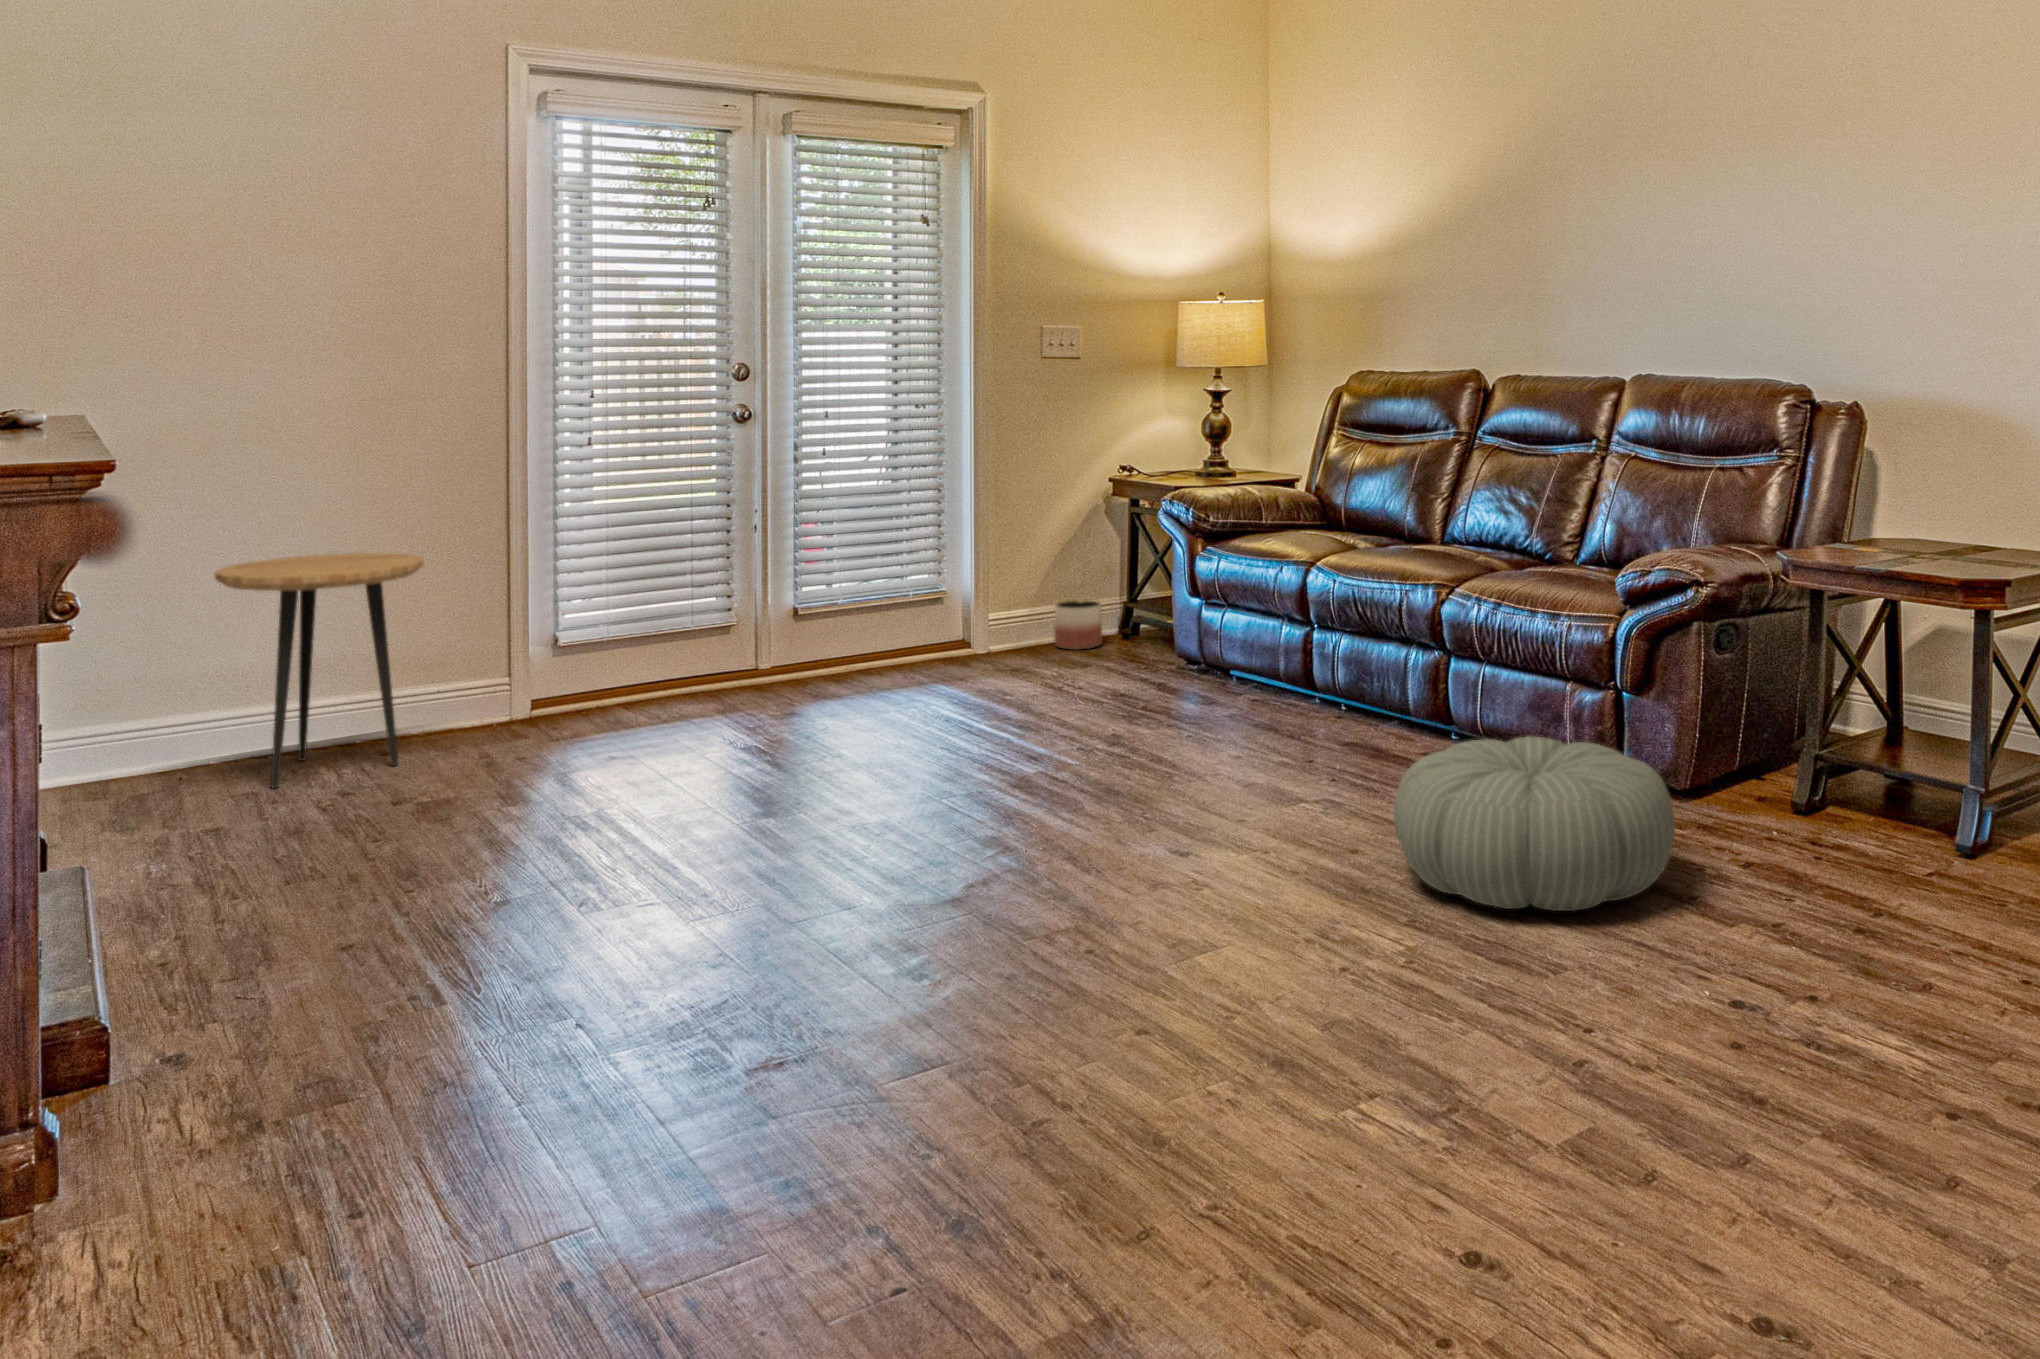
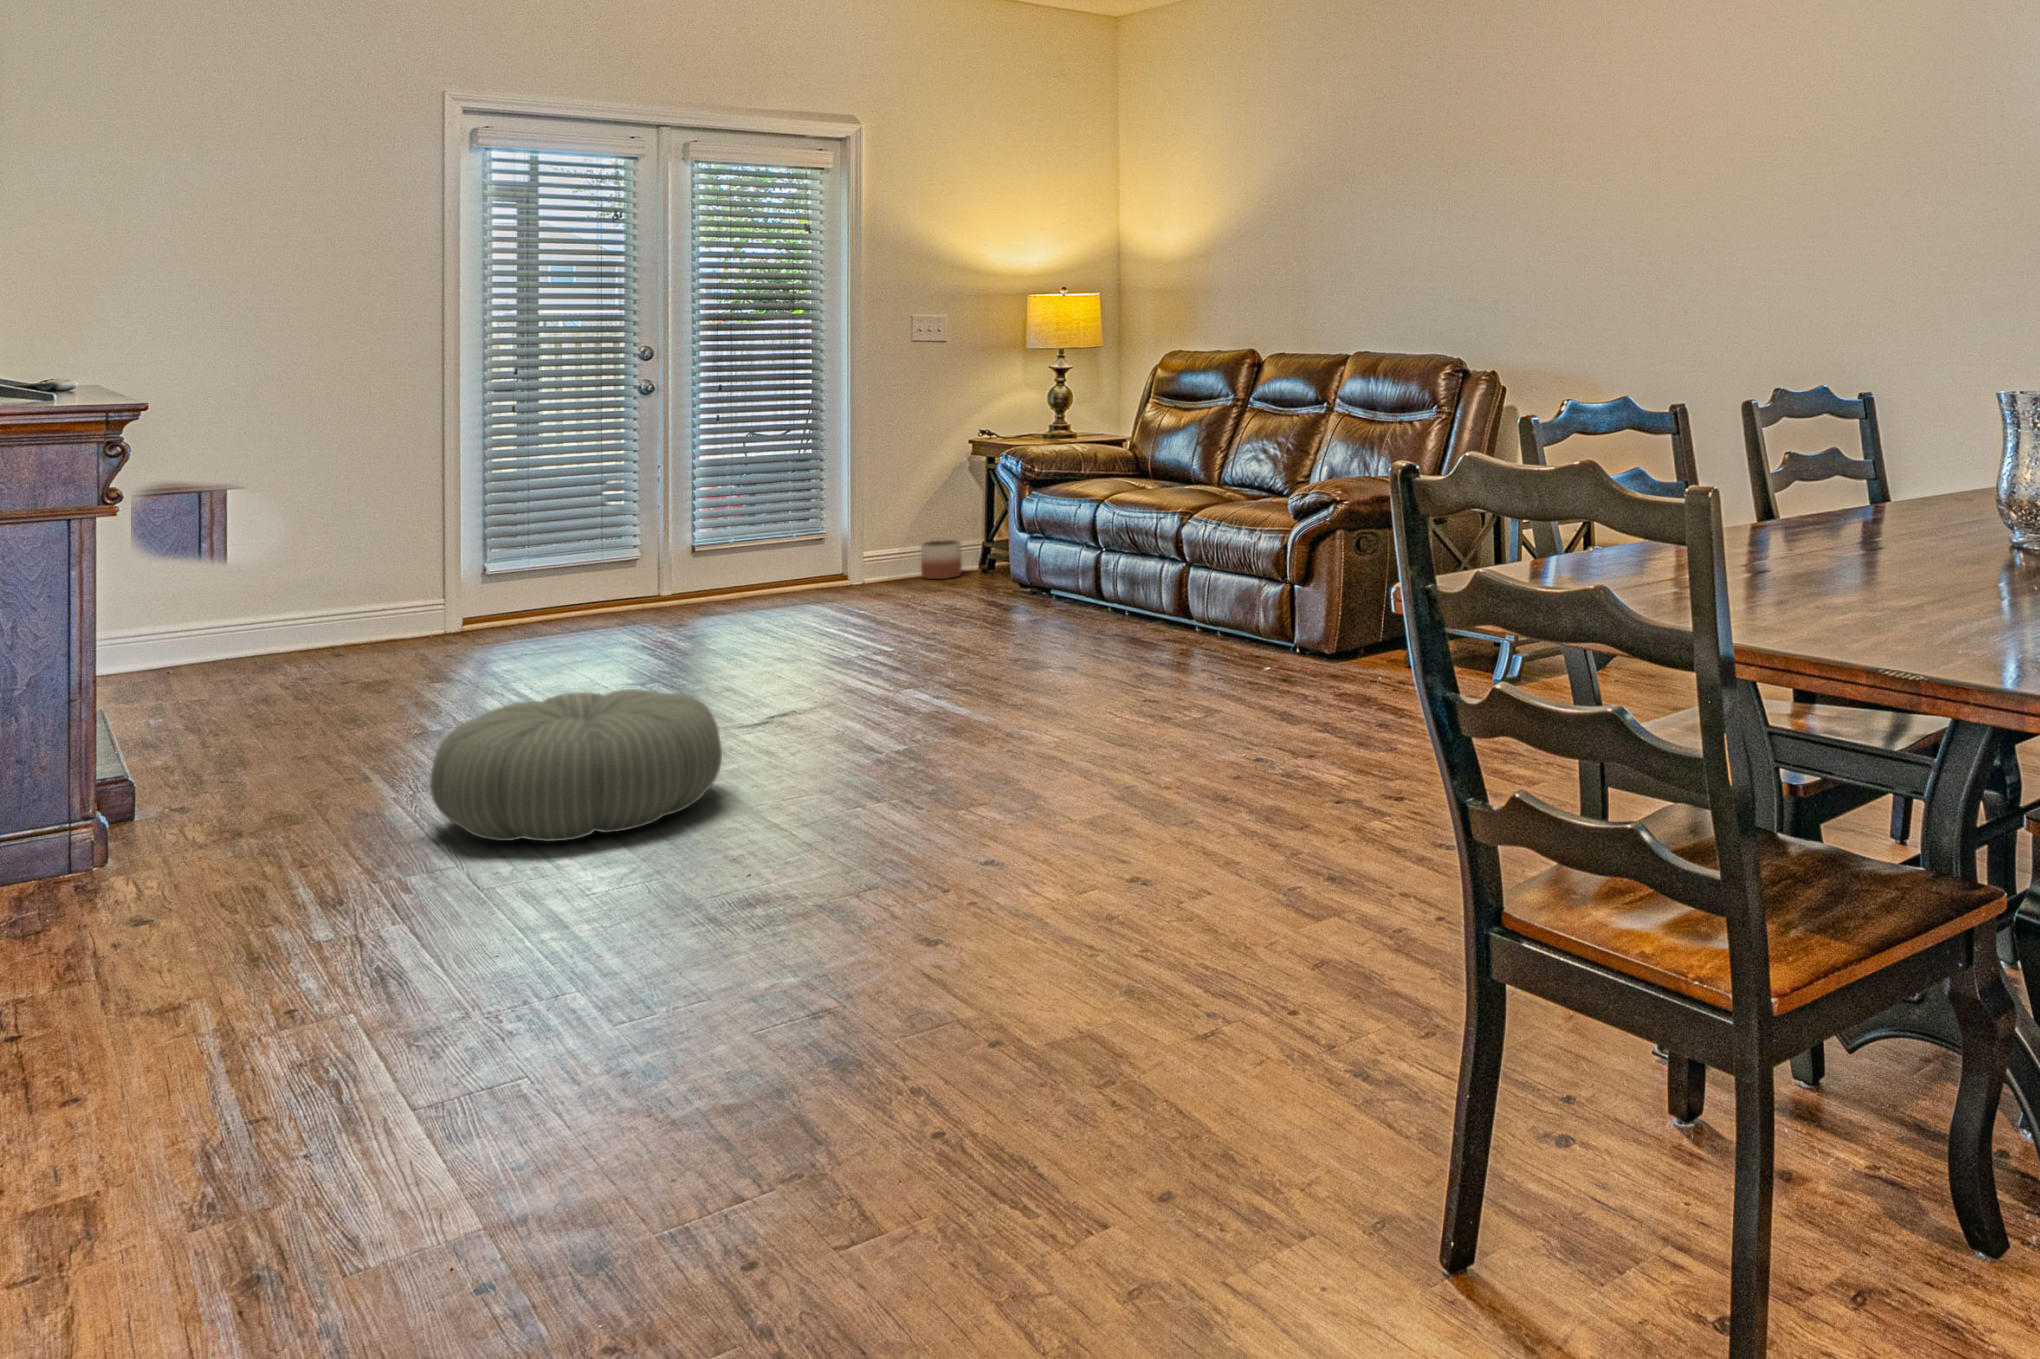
side table: present [215,553,424,788] -> none [203,497,372,674]
pouf: present [1394,736,1675,911] -> present [430,689,722,842]

